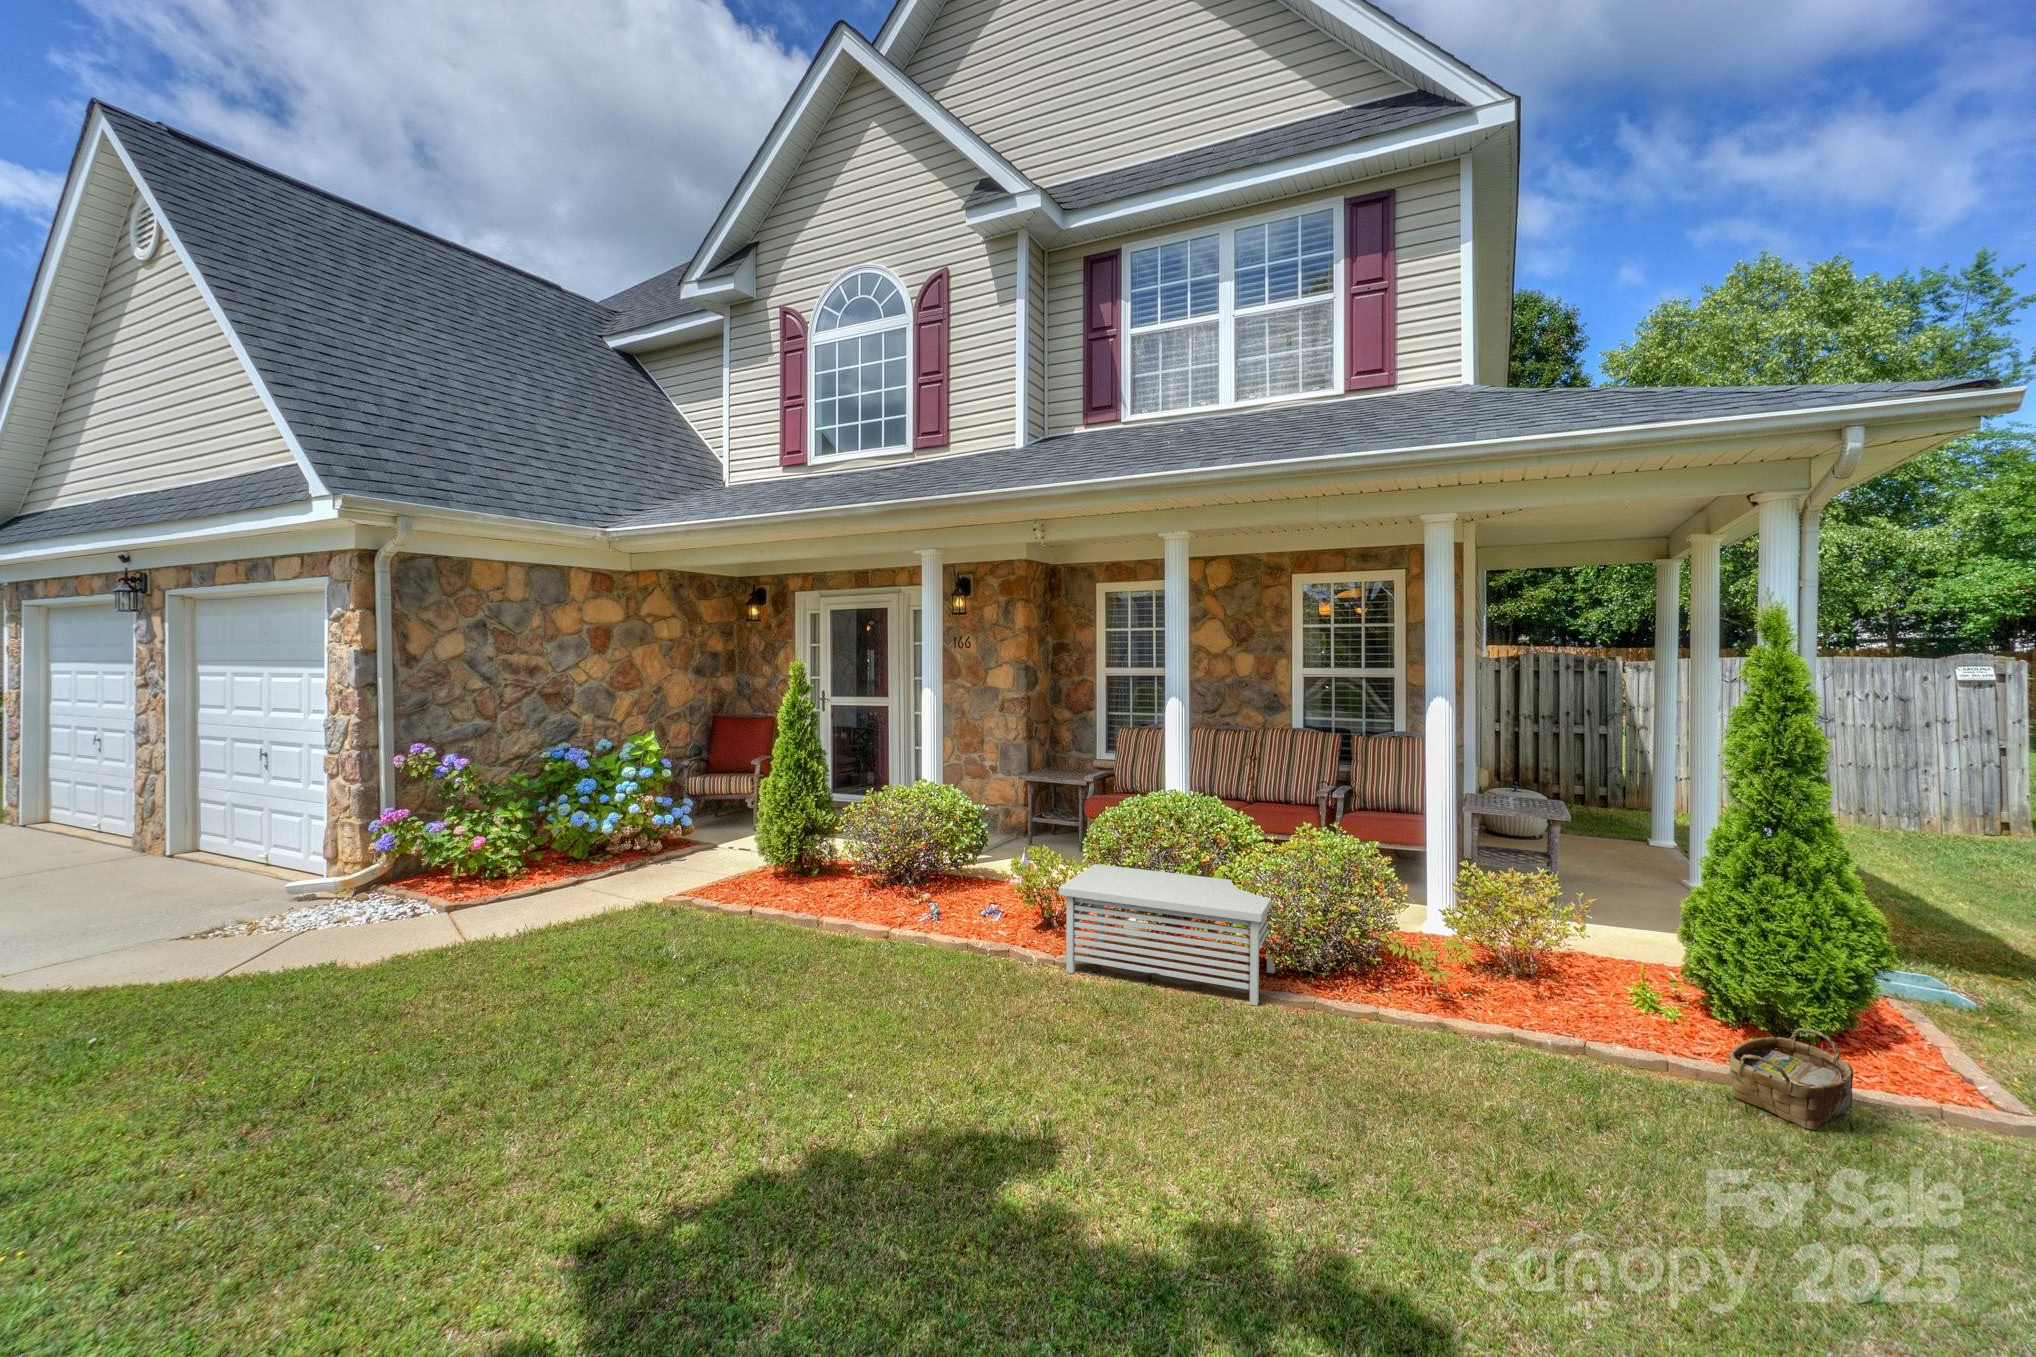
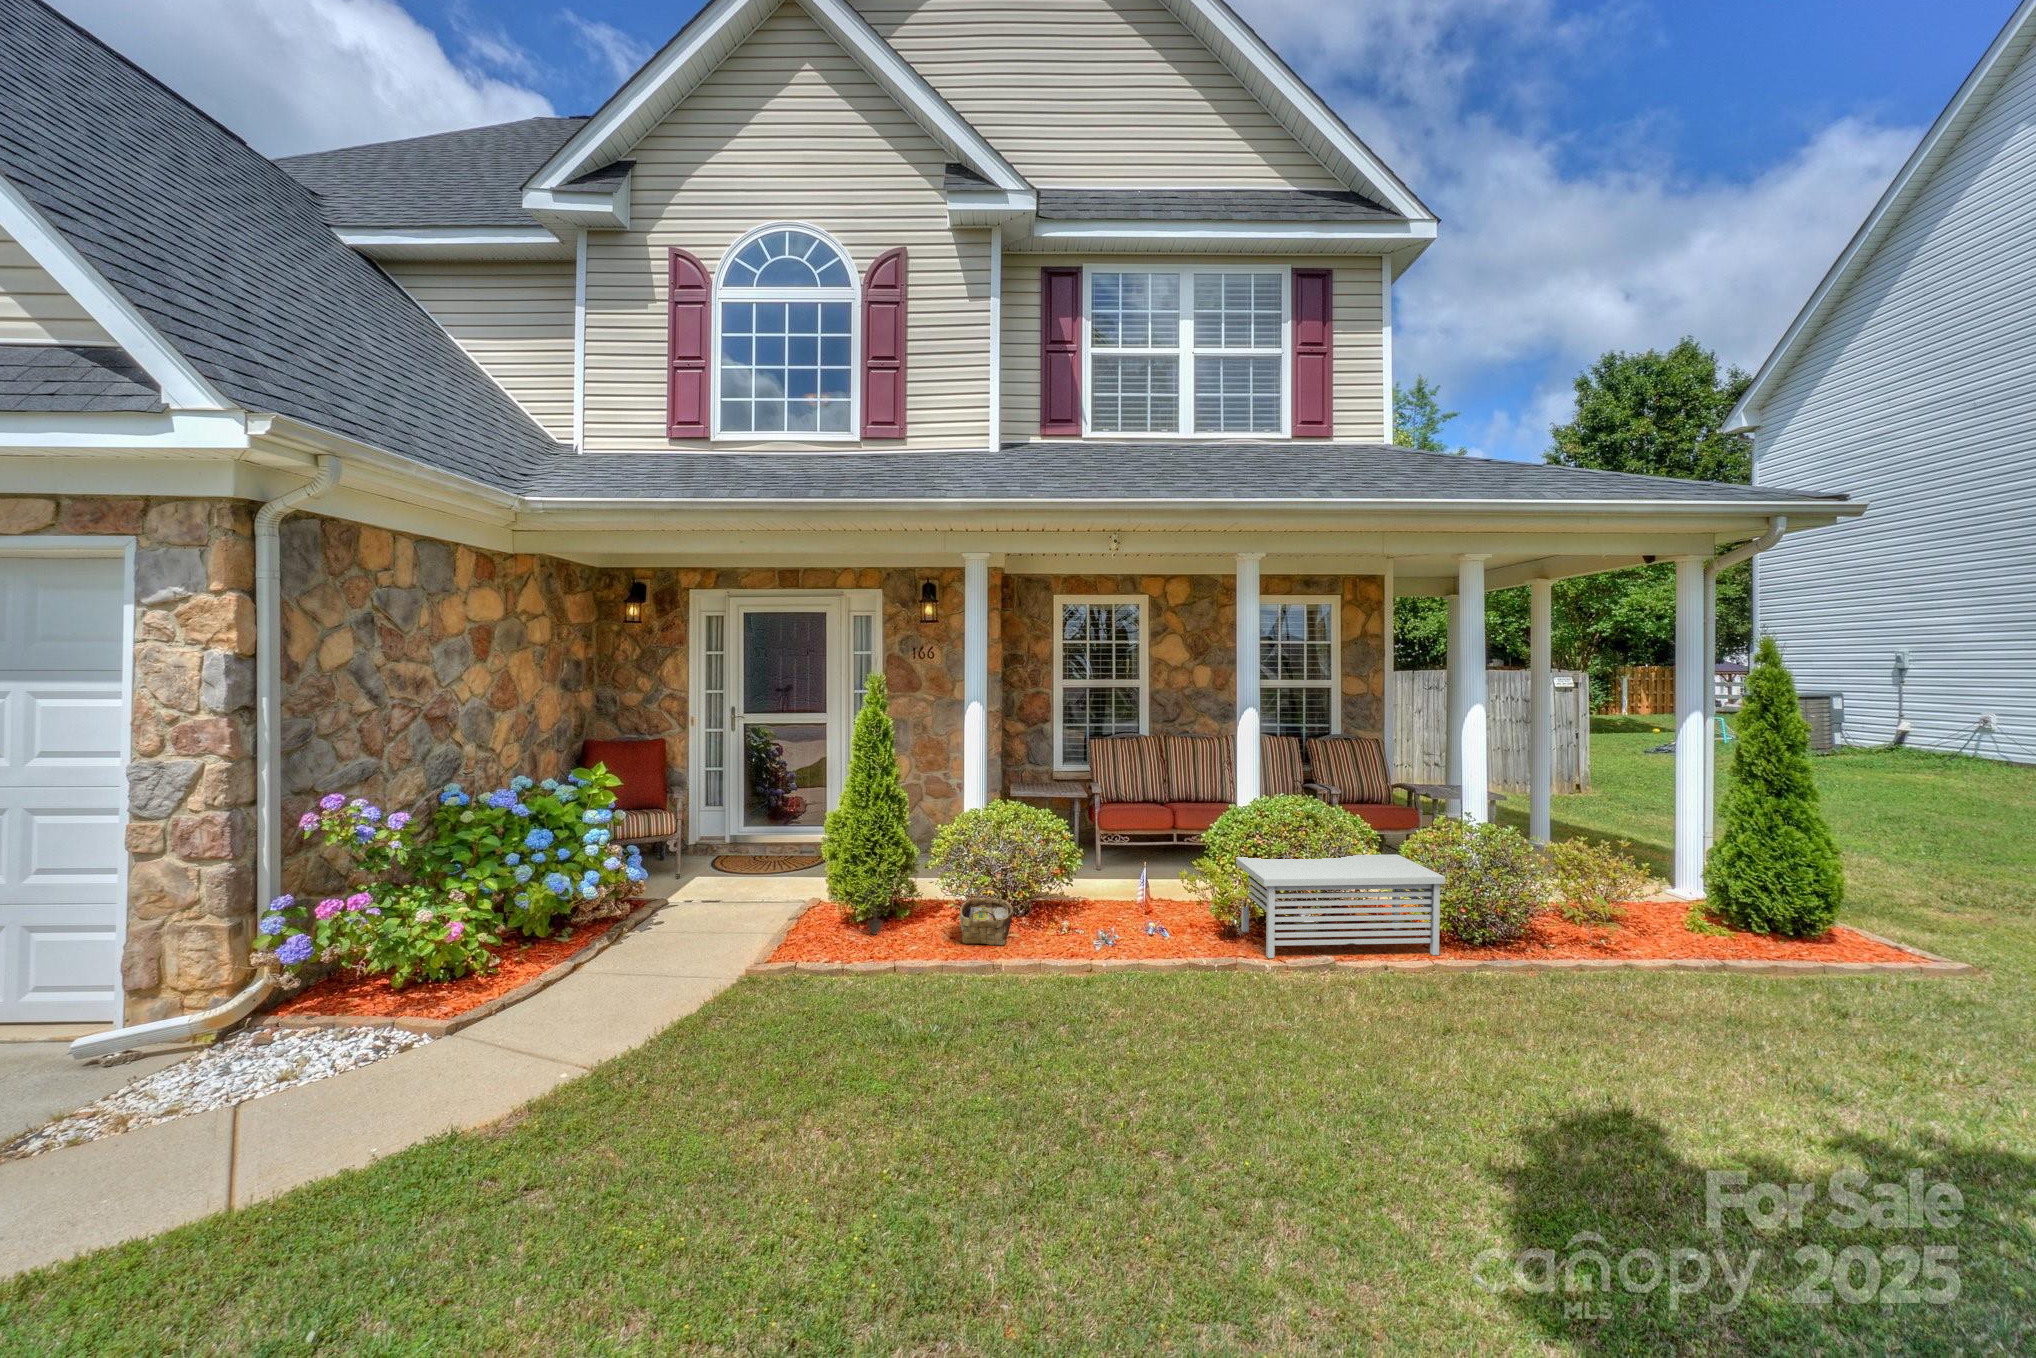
decorative plant: none [778,846,806,894] -> present [854,883,890,935]
woven basket: present [1729,1028,1853,1130] -> present [960,887,1013,945]

